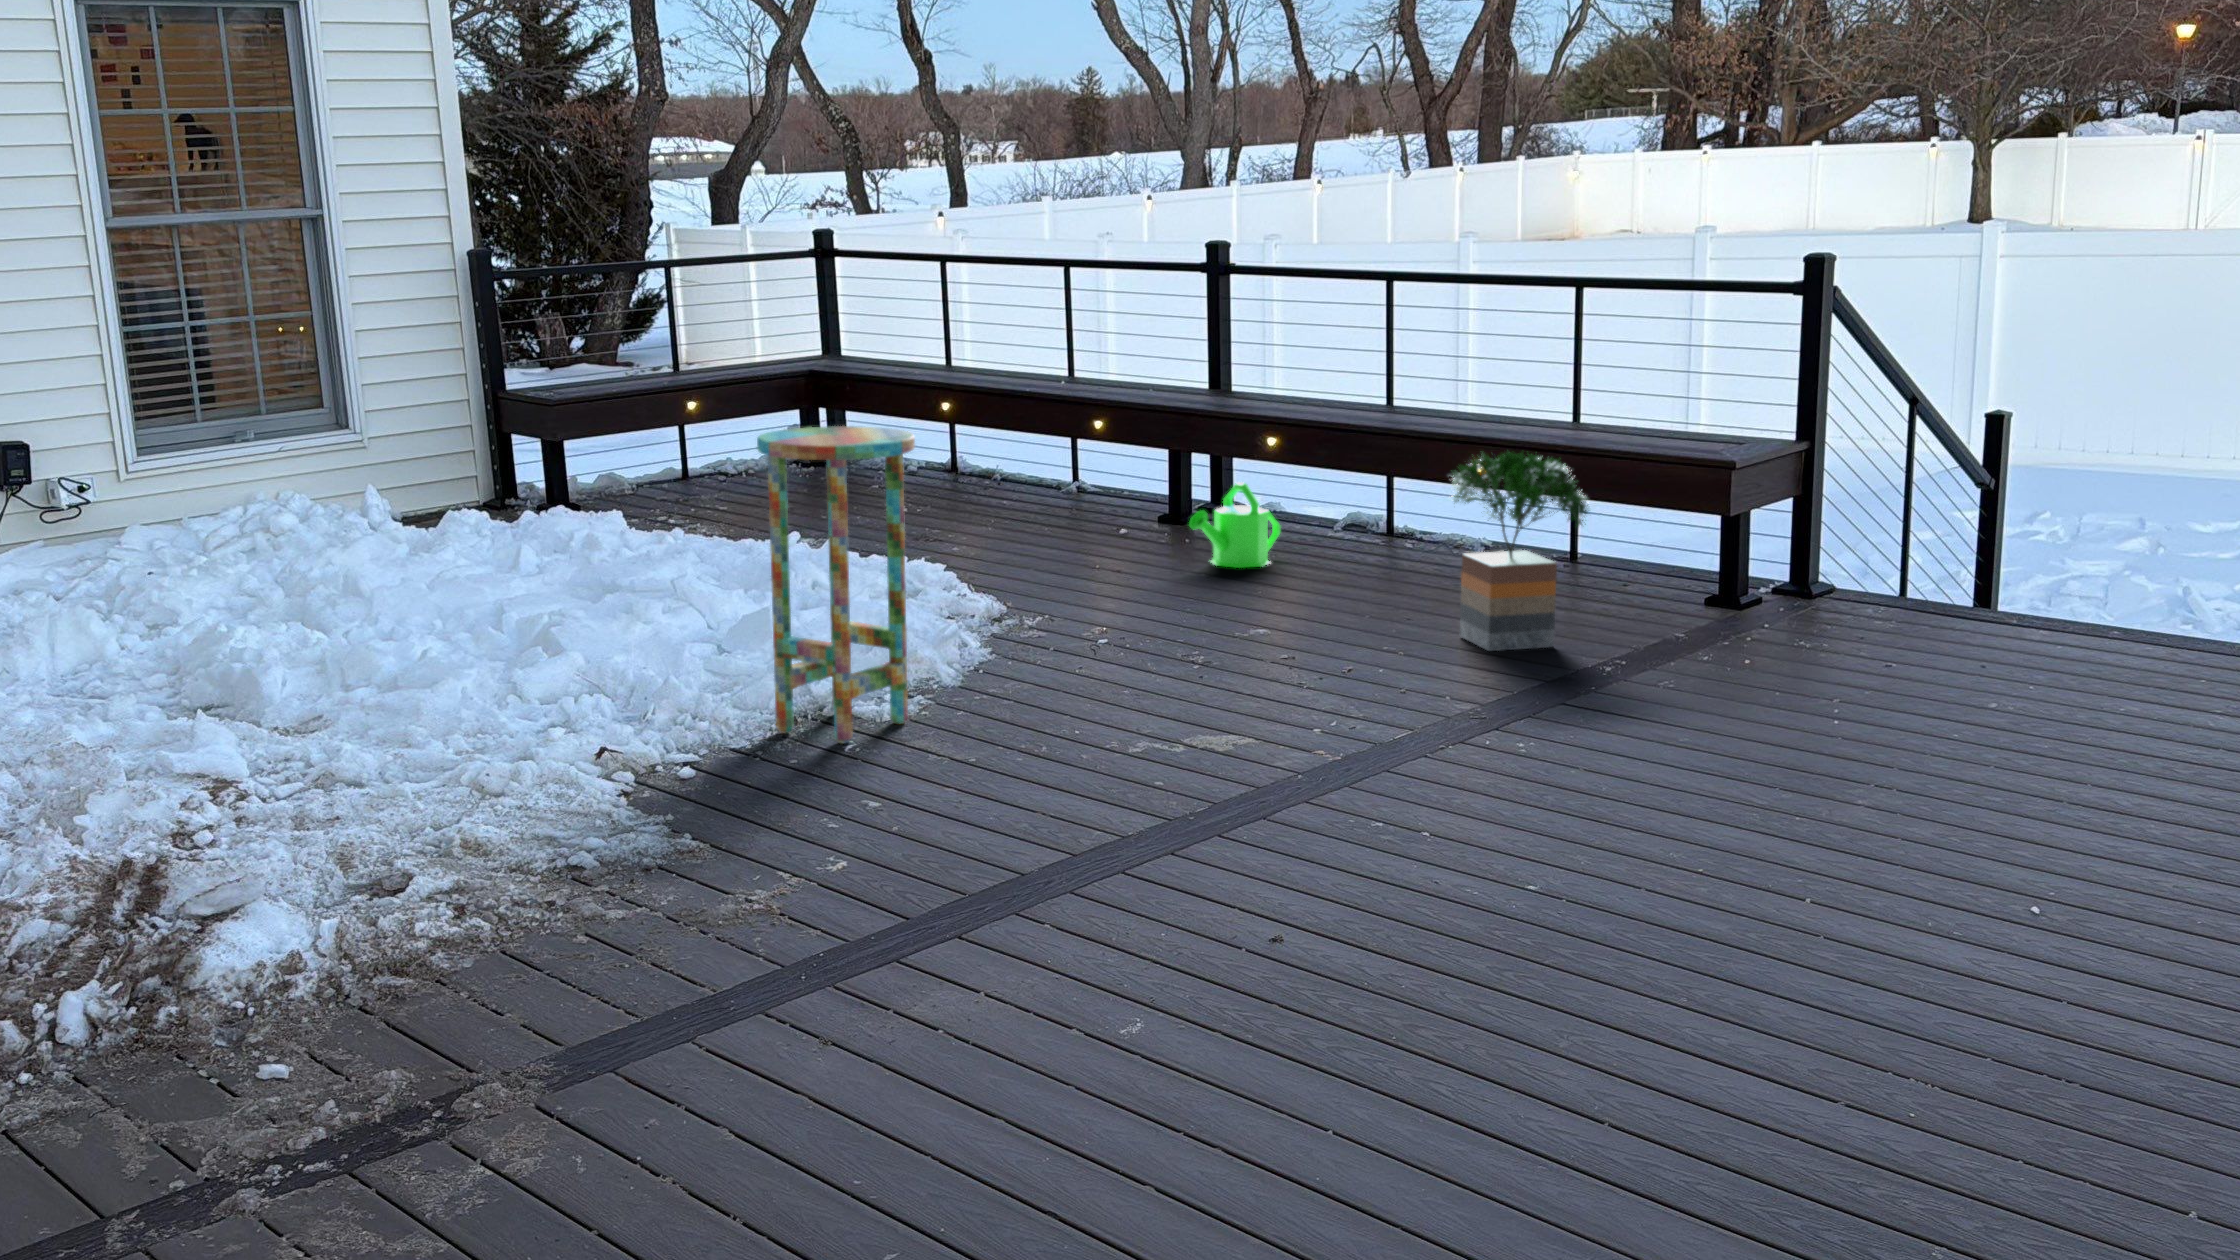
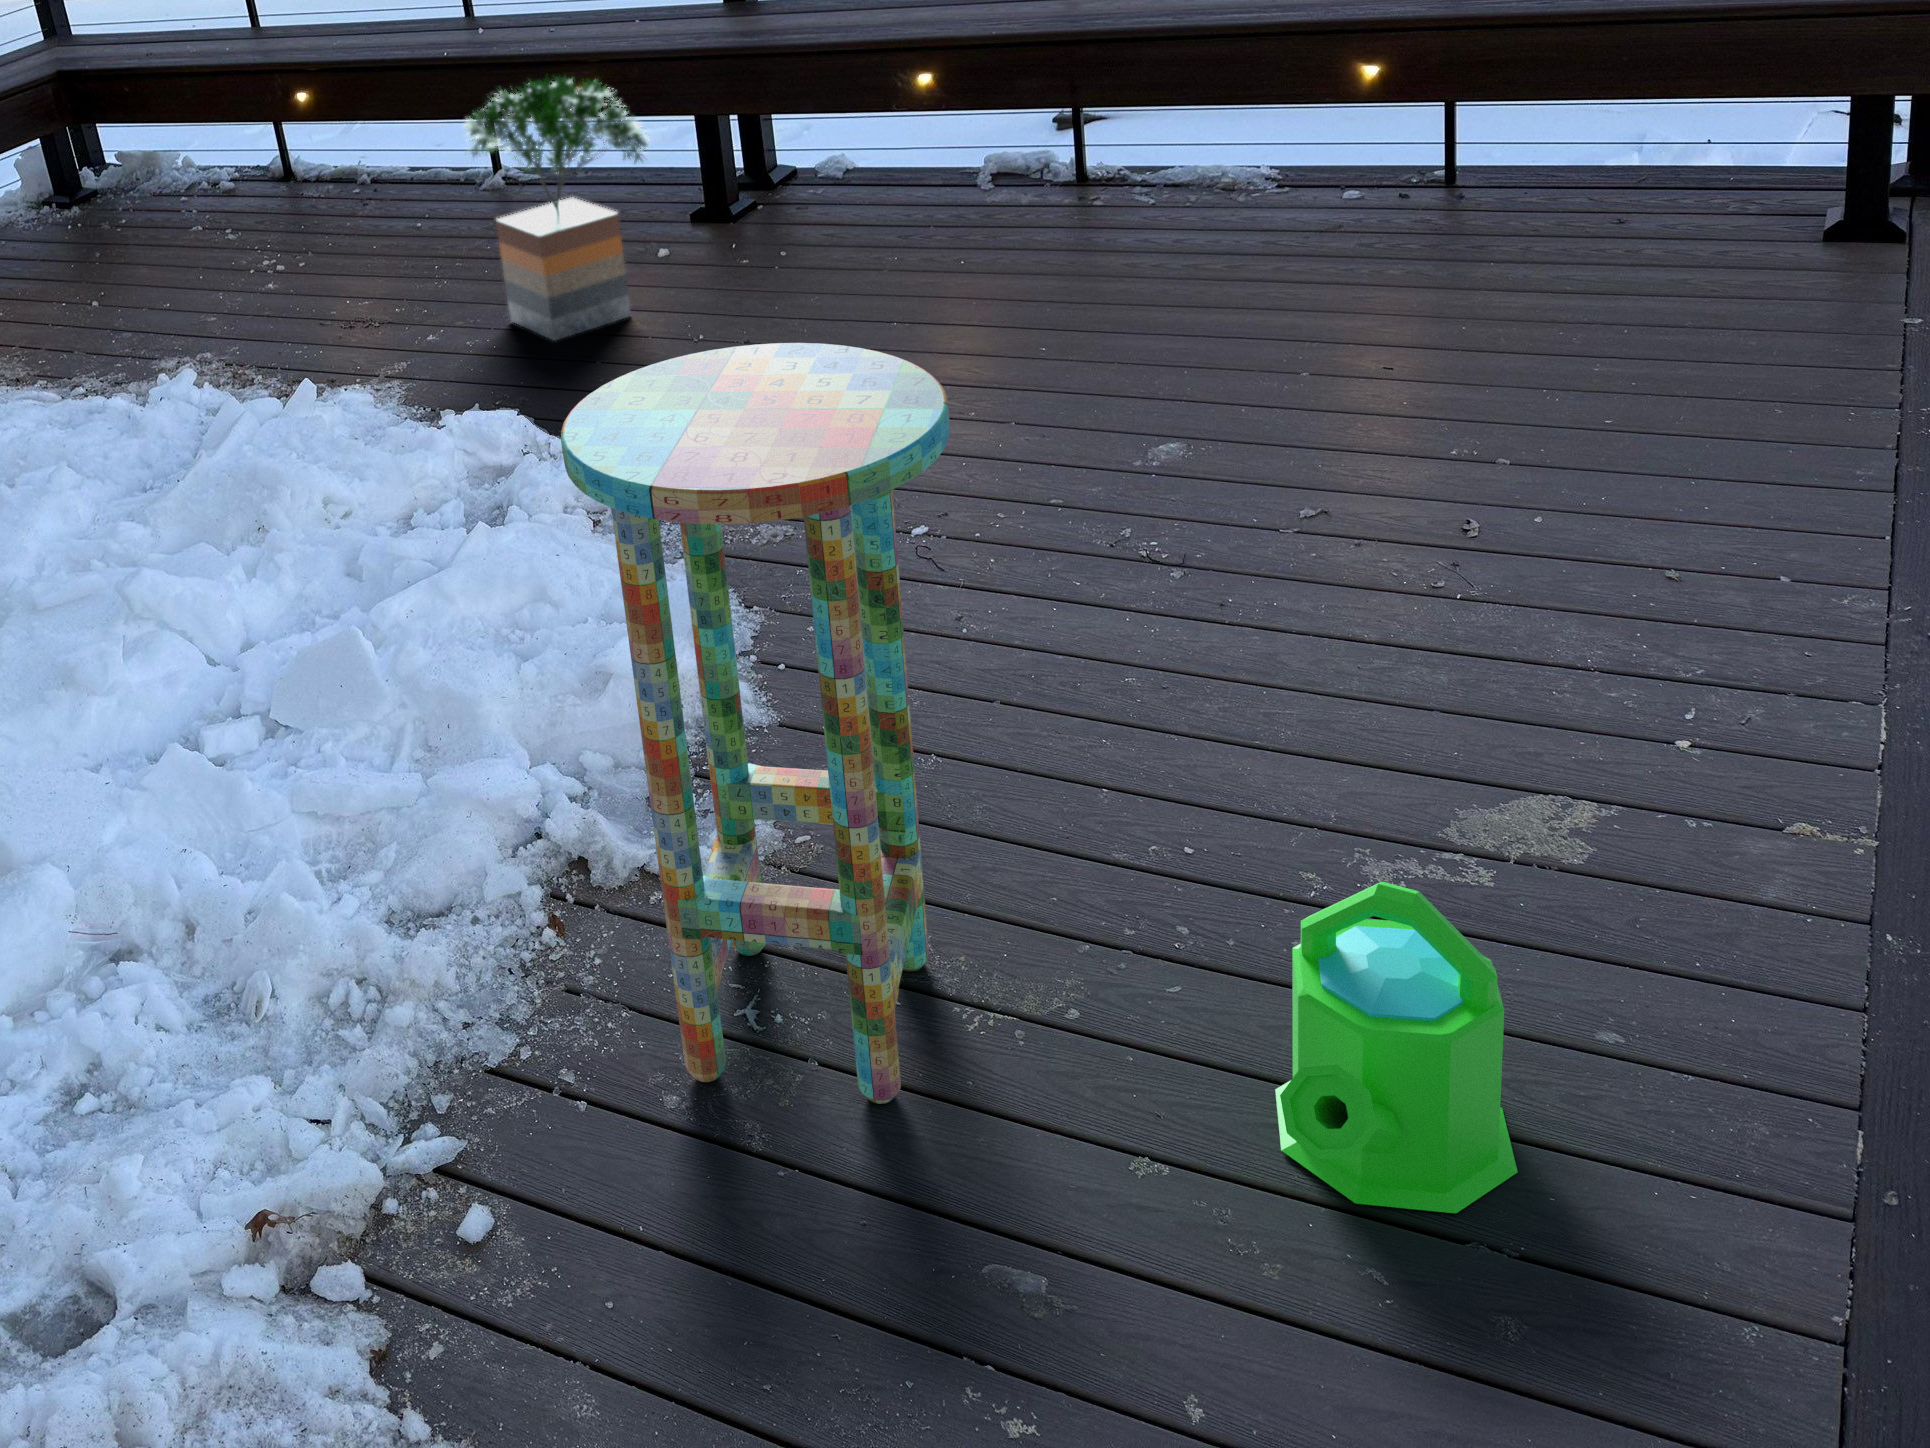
potted tree: present [1451,452,1589,651] -> present [465,76,649,340]
watering can: present [1189,482,1281,568] -> present [1275,882,1518,1213]

